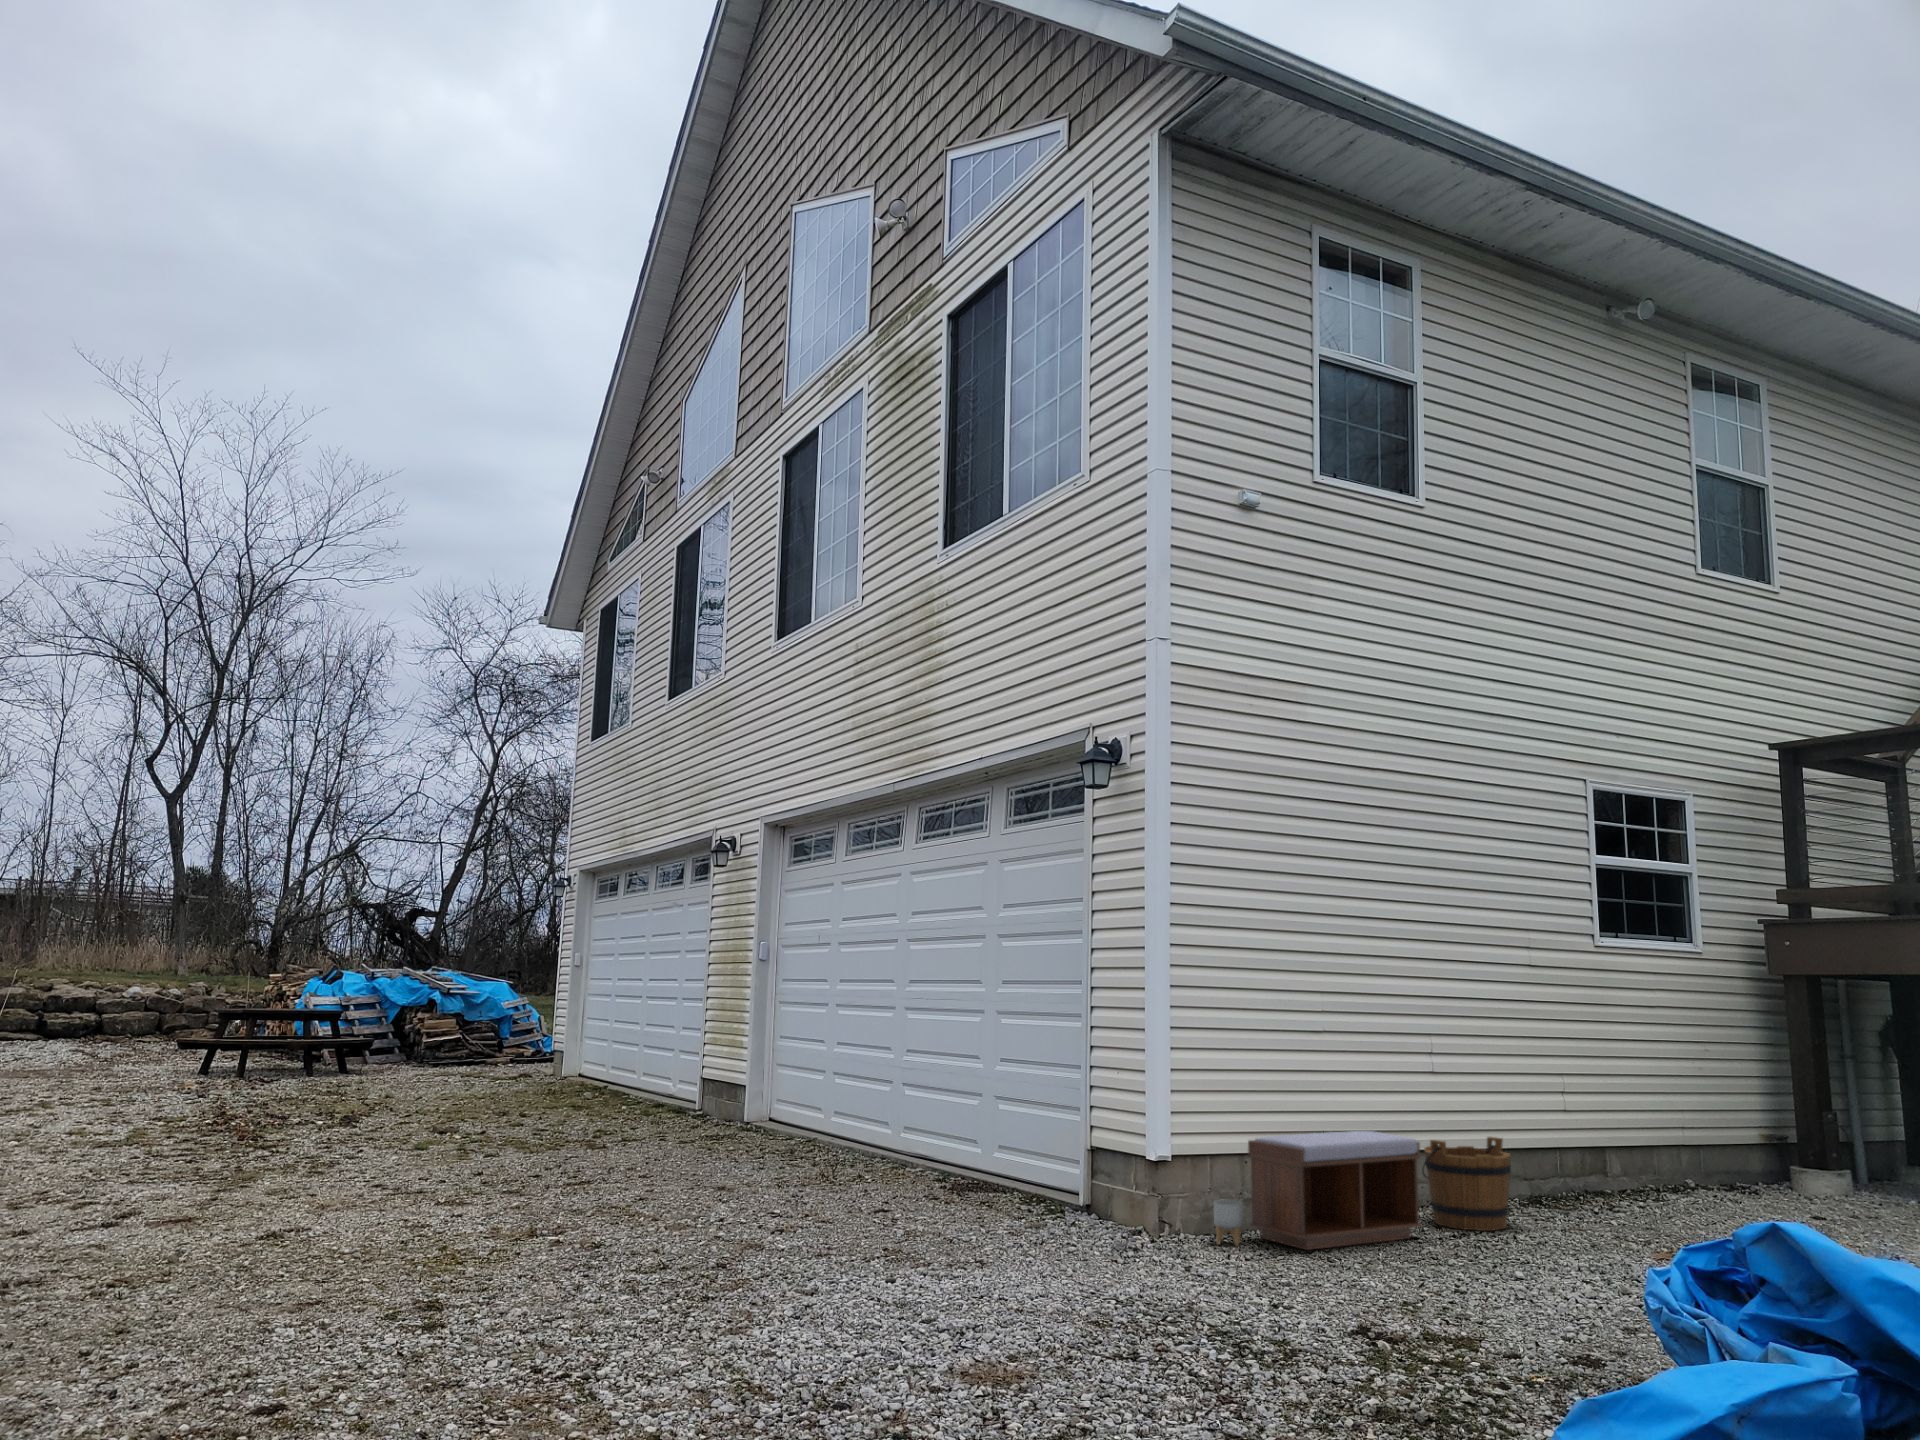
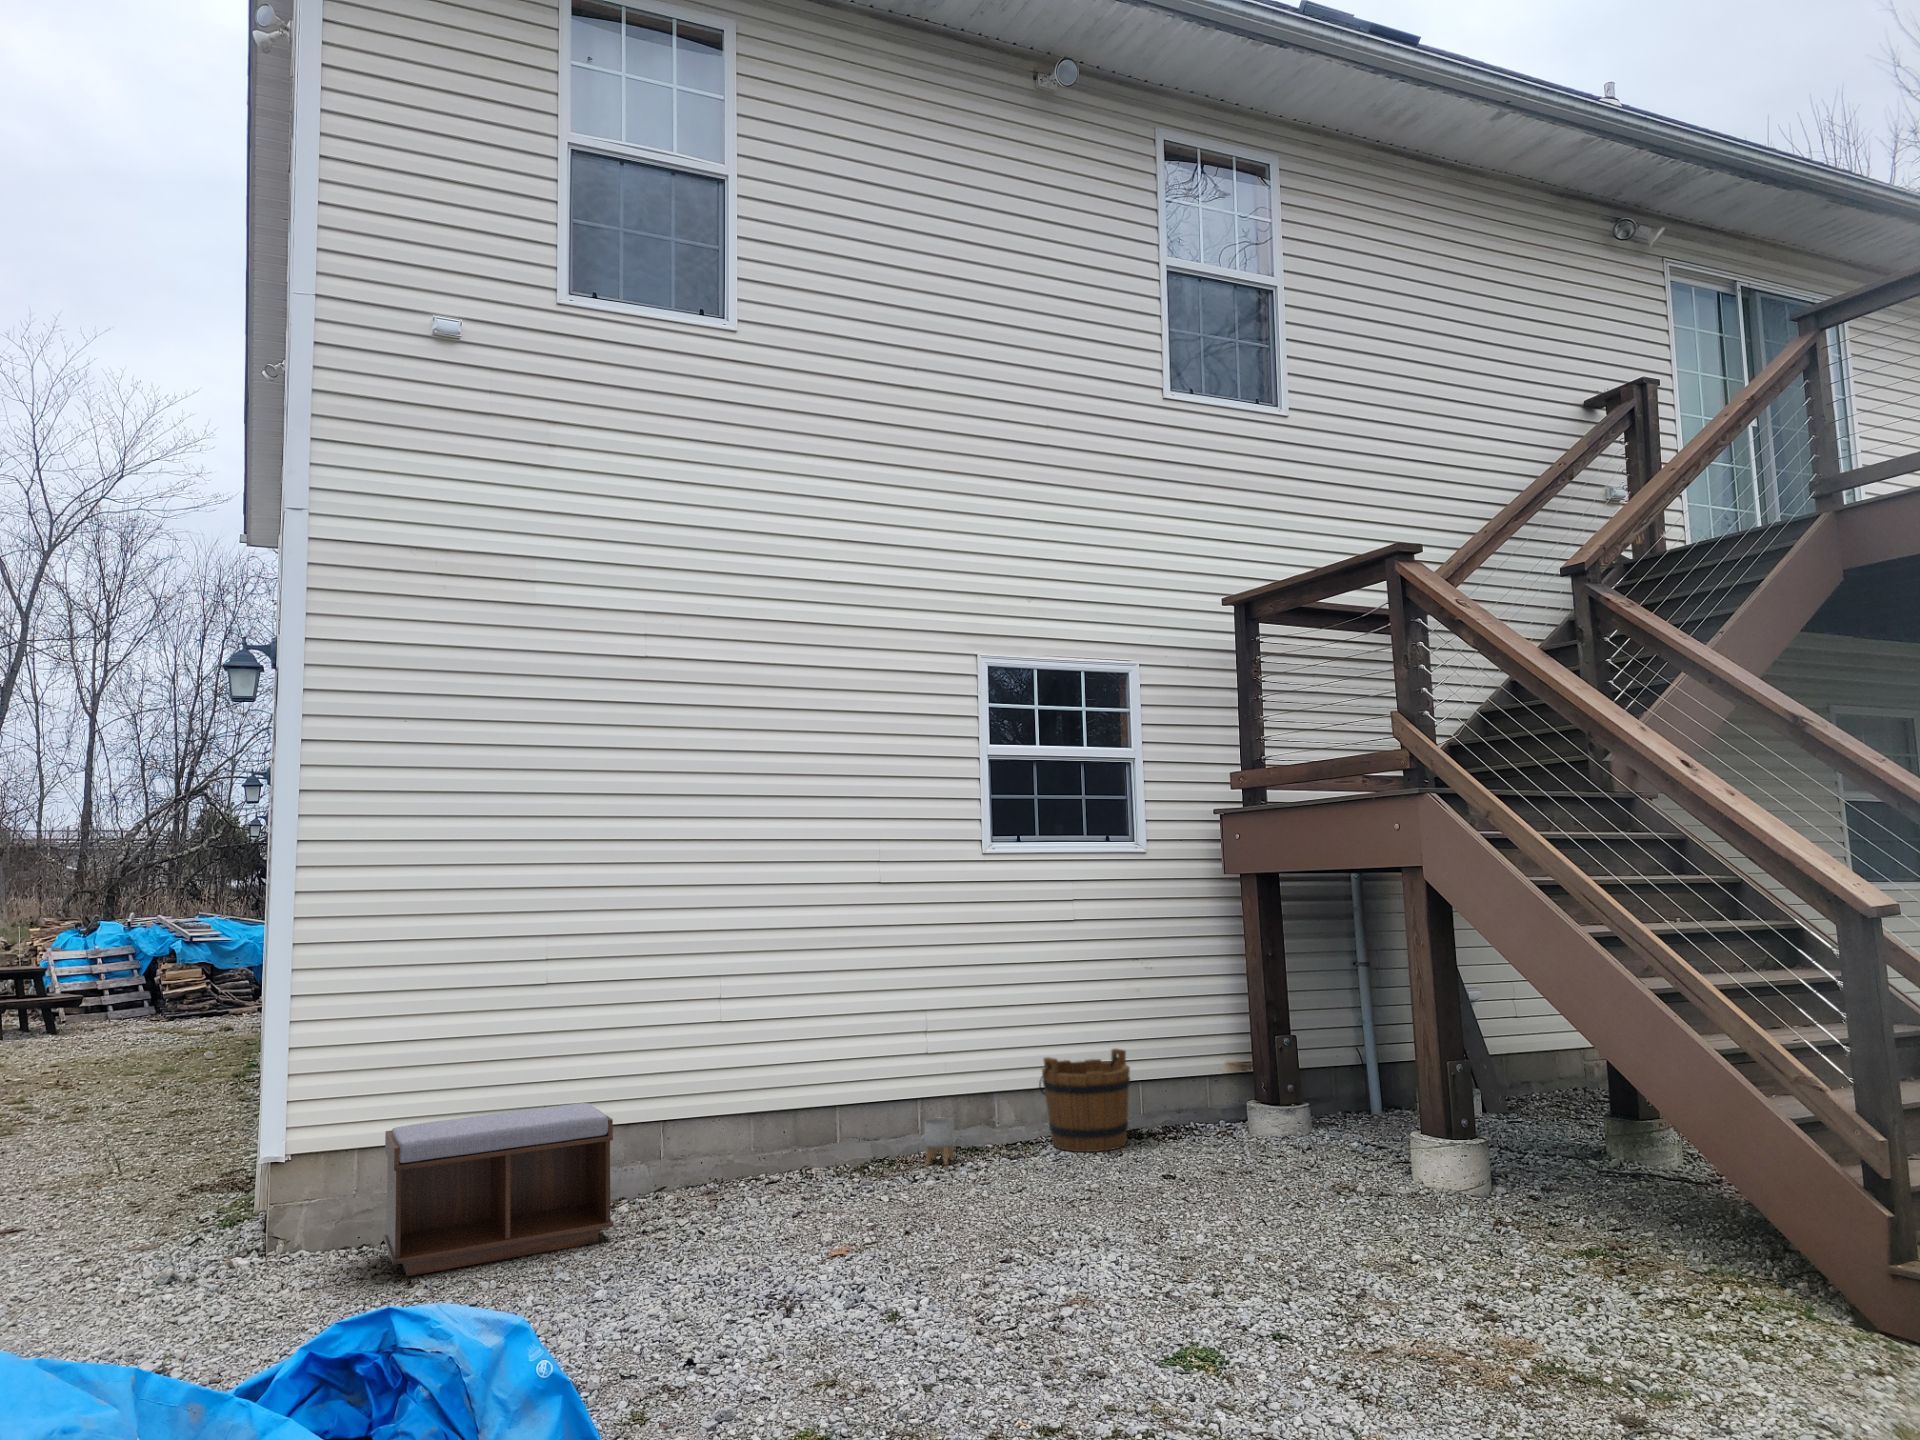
bucket: present [1422,1137,1511,1231] -> present [1039,1049,1130,1152]
planter: present [1214,1200,1243,1246] -> present [924,1118,954,1165]

